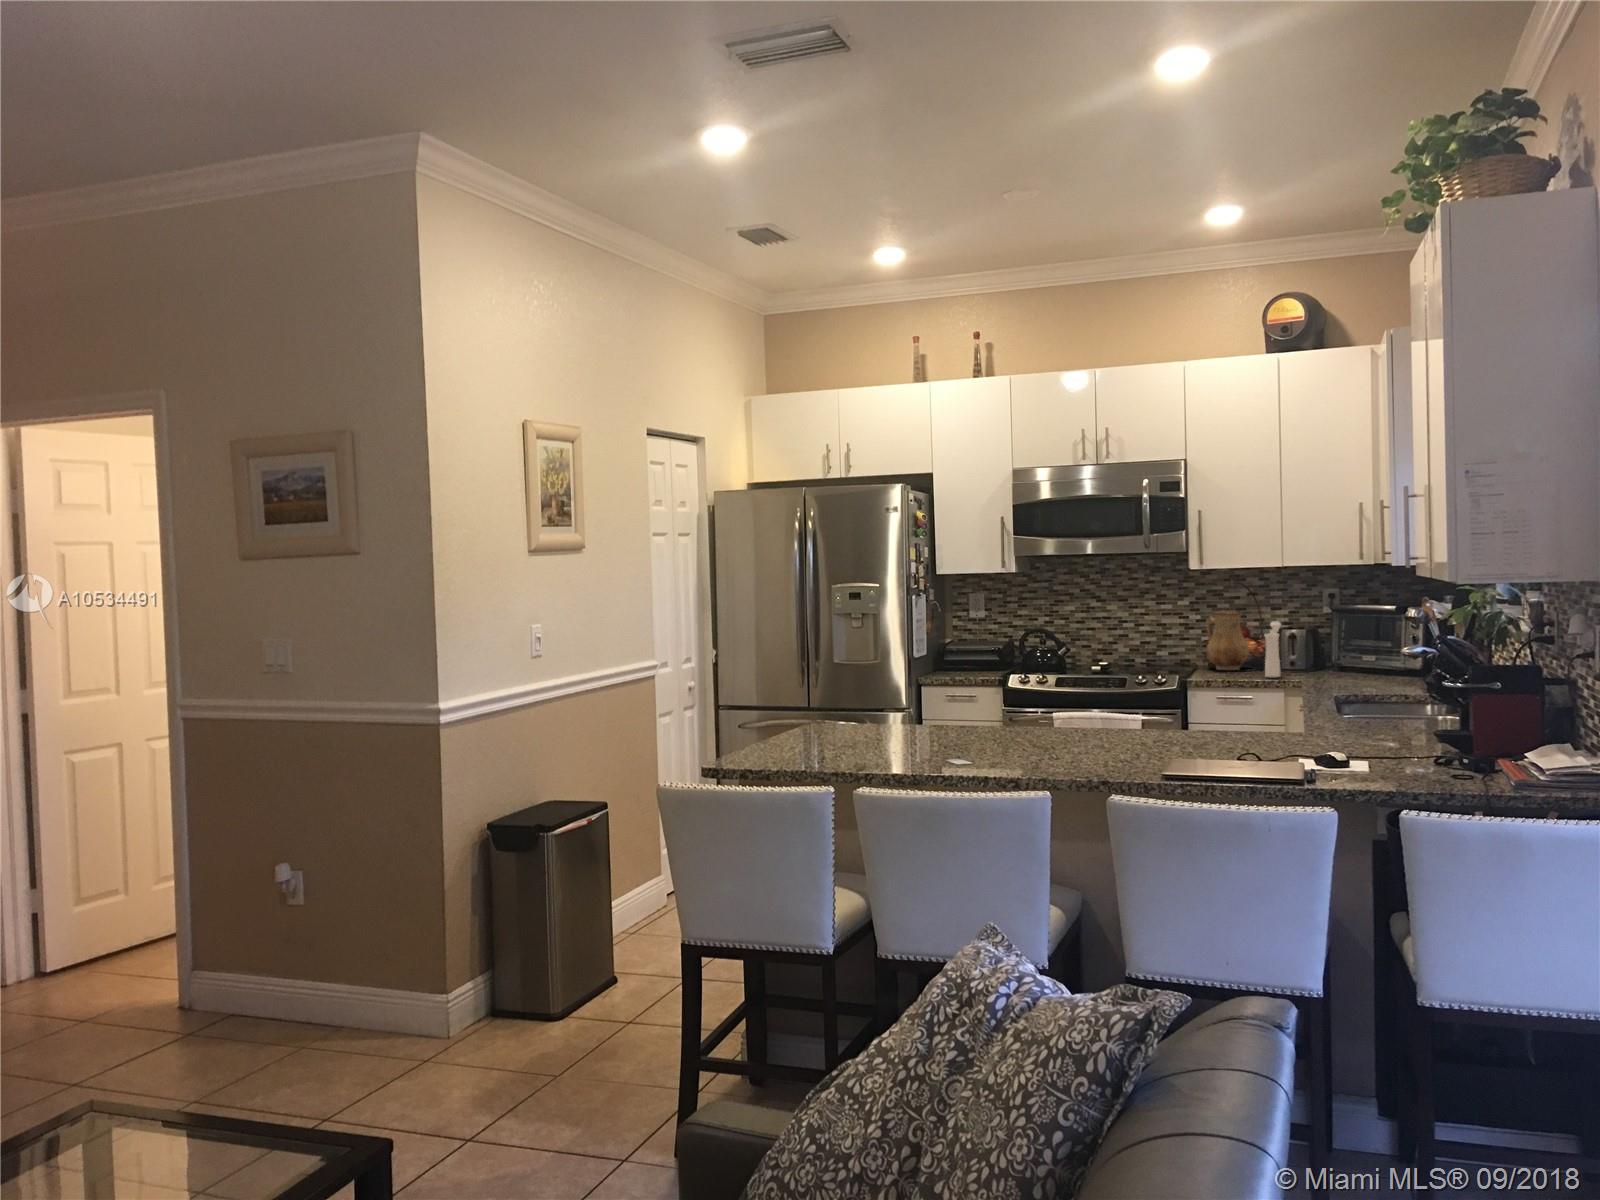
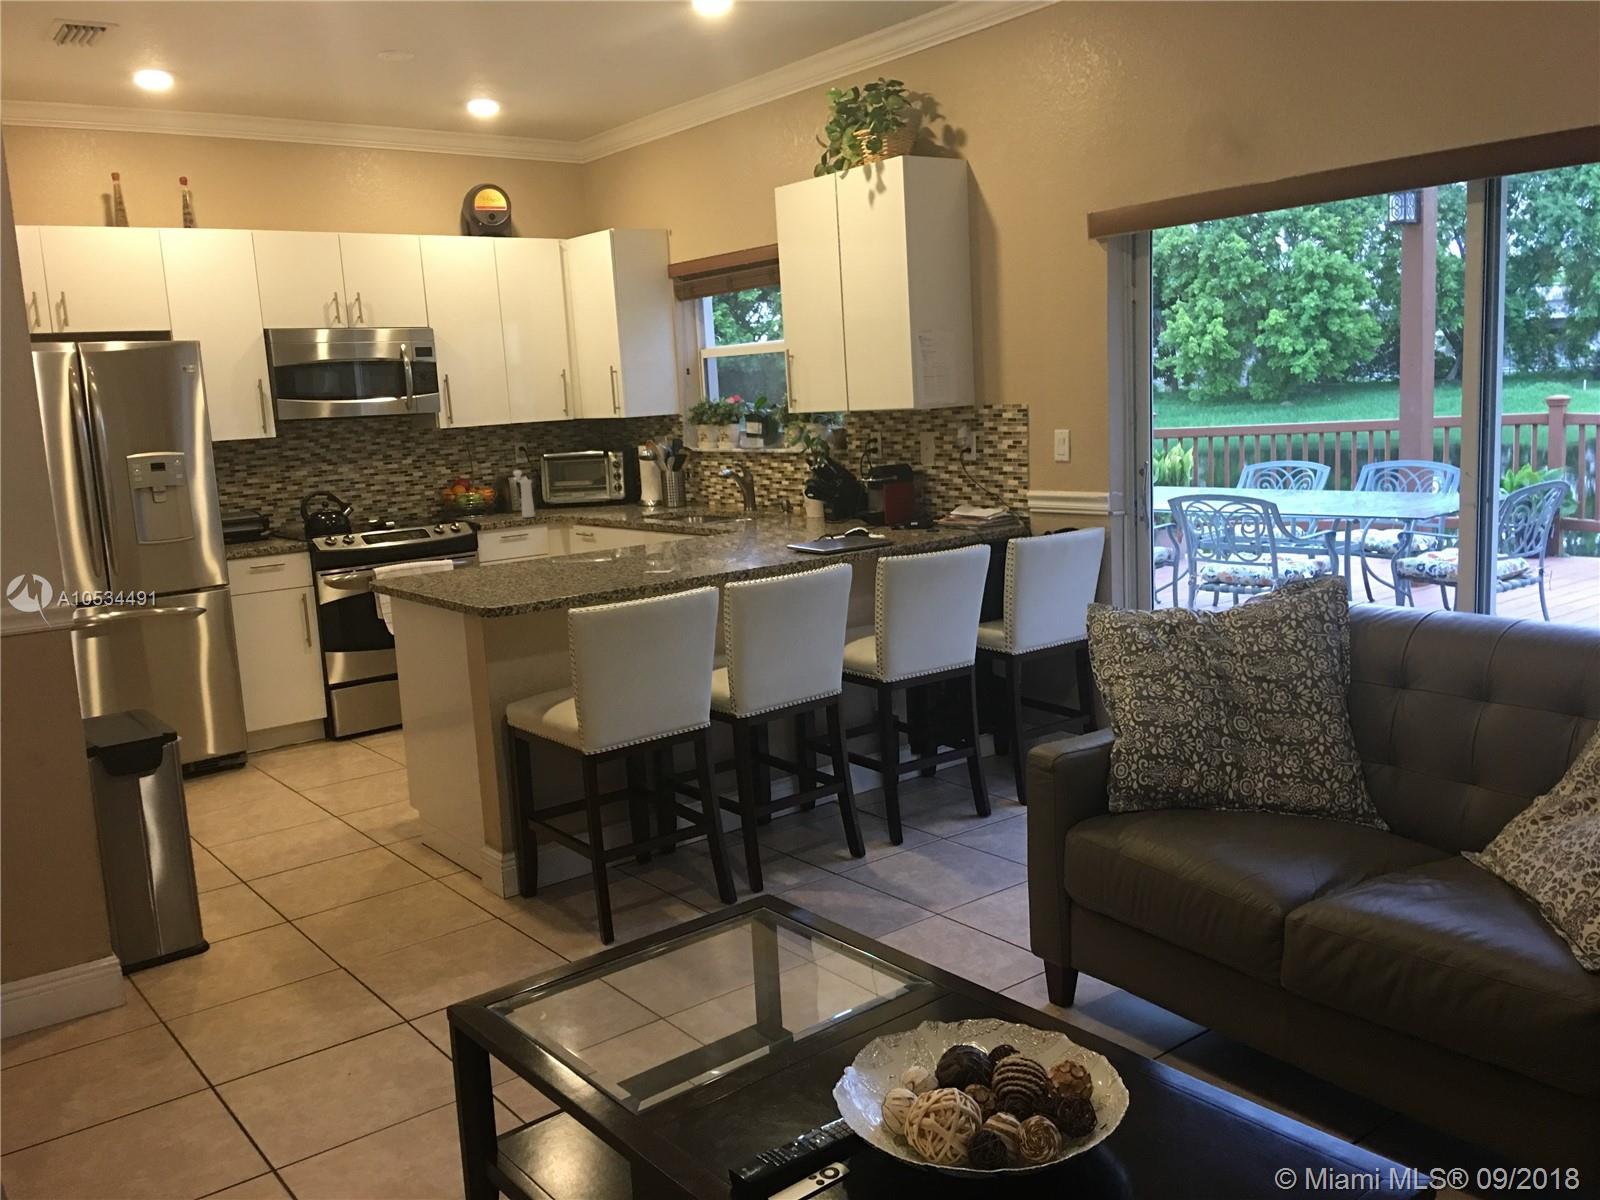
ceramic pitcher: present [1206,611,1249,670] -> none [448,465,492,517]

